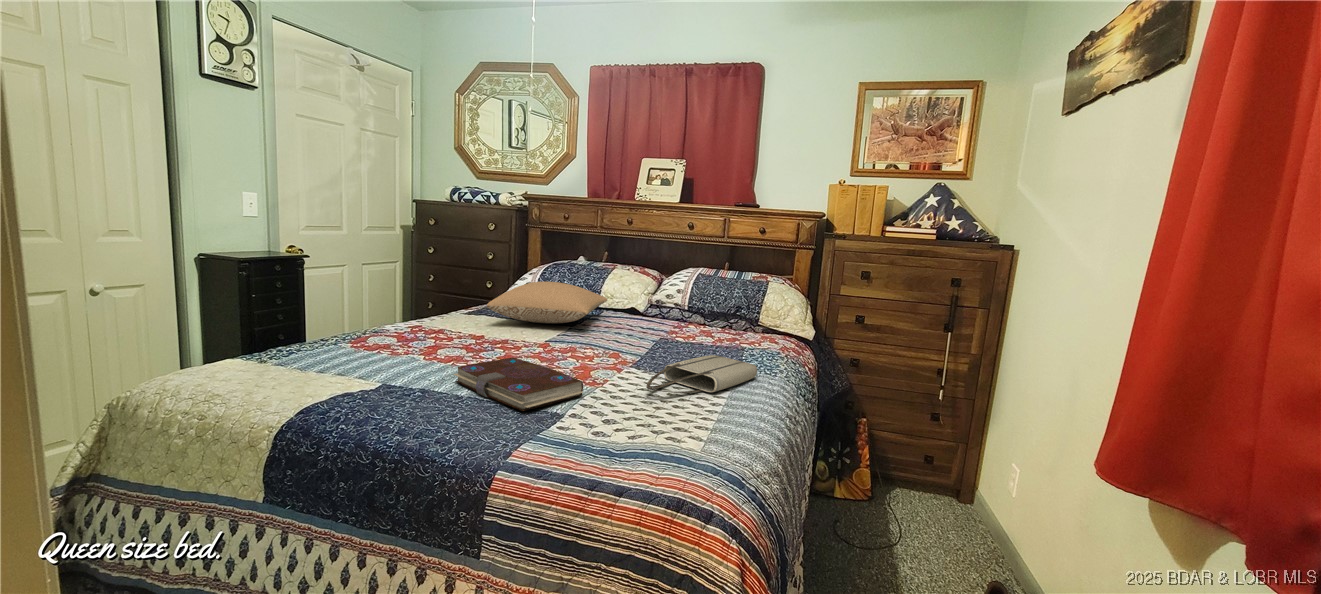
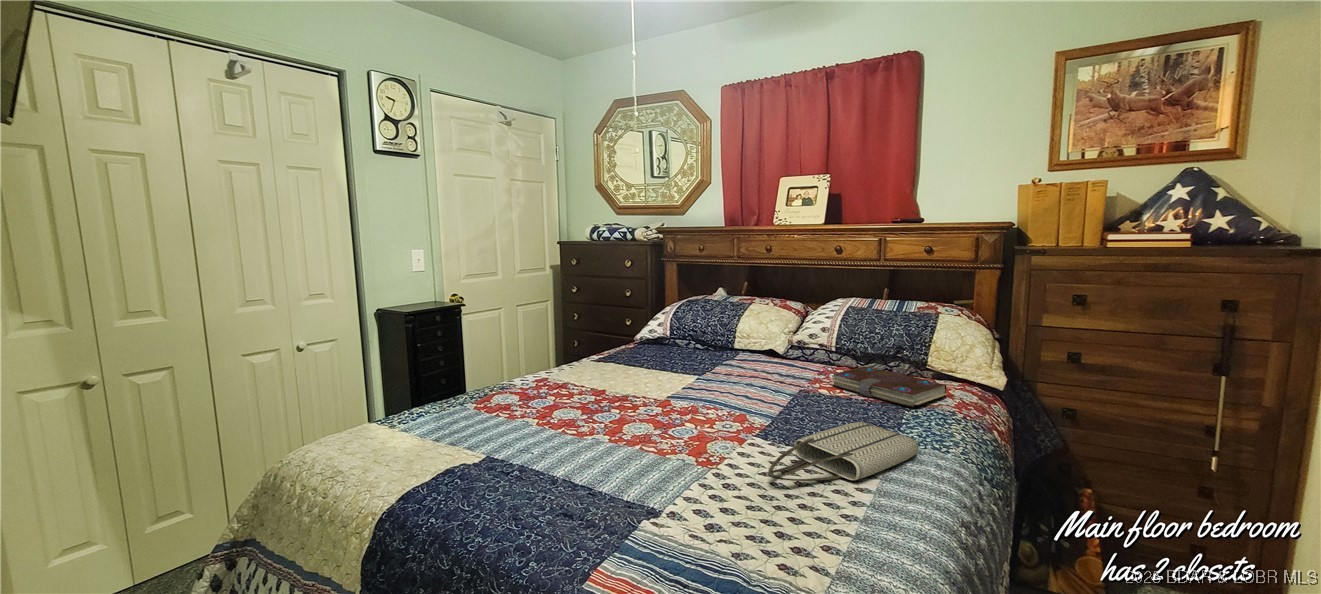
pillow: present [487,281,607,324] -> none [612,325,742,371]
book: present [454,357,583,411] -> present [831,367,947,407]

